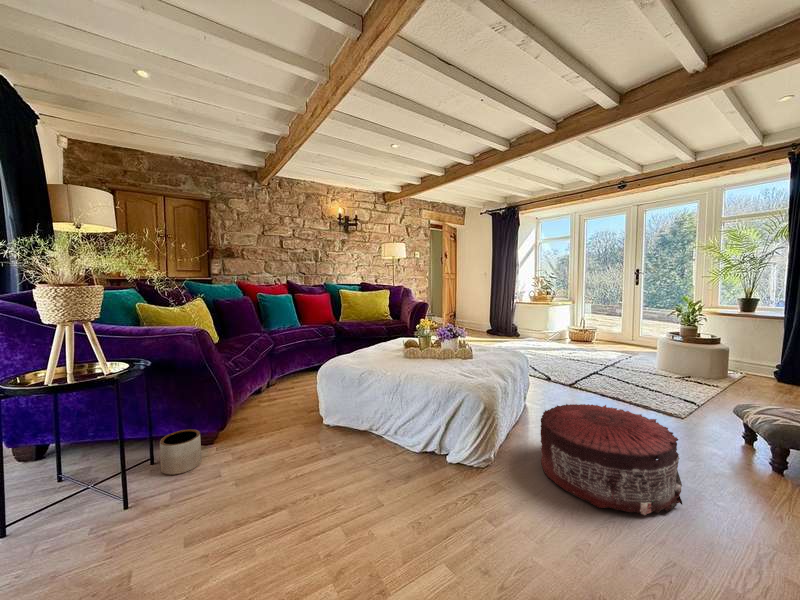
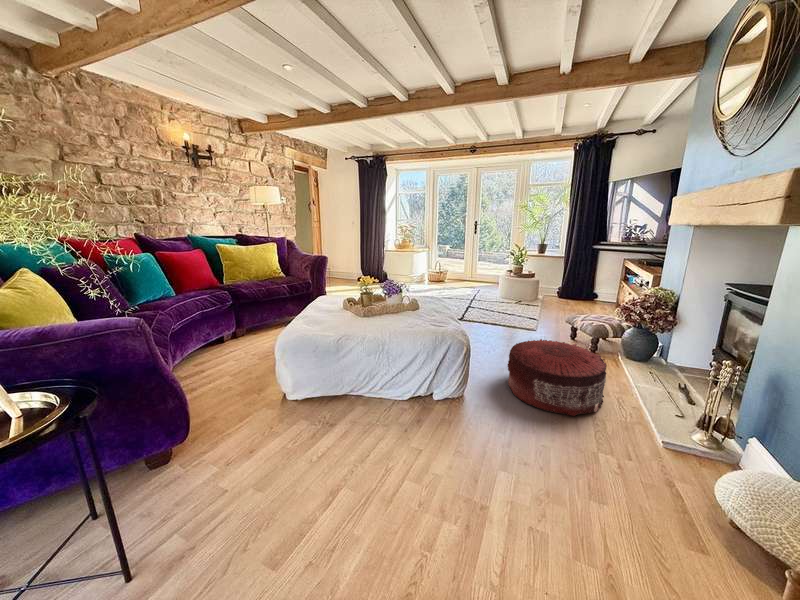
planter: present [160,429,201,475] -> none [116,482,187,563]

